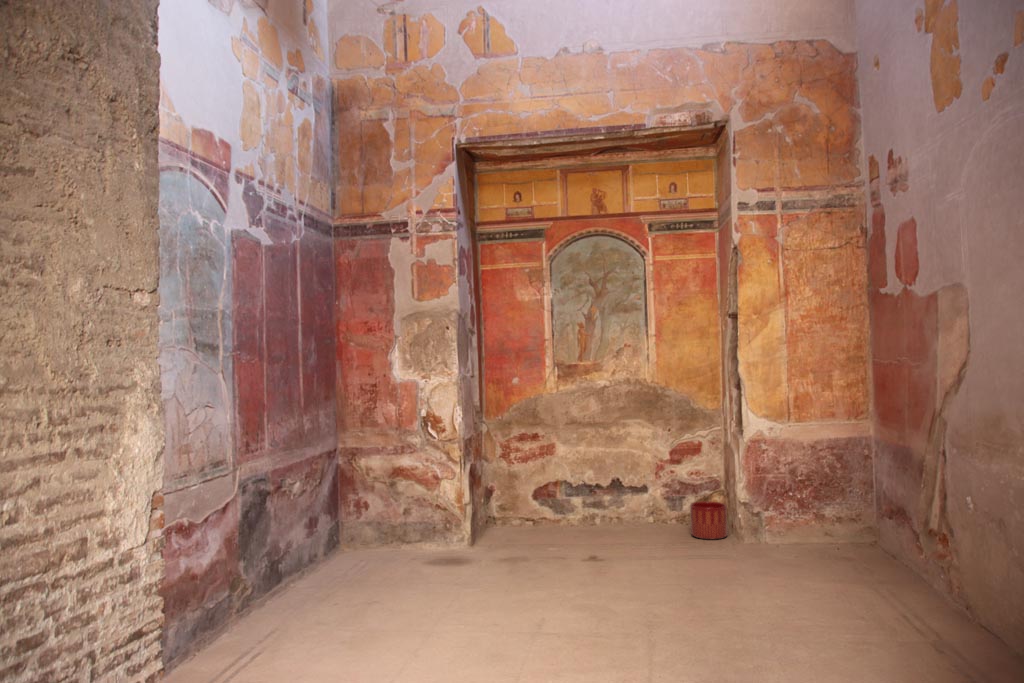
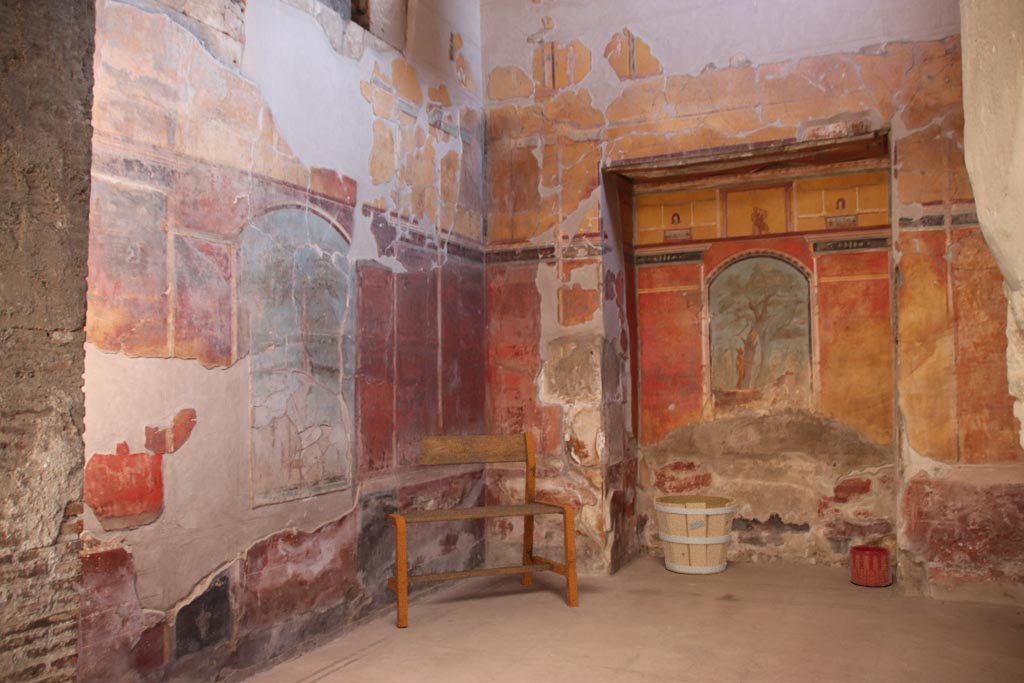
bench: none [230,409,456,633] -> present [388,432,578,627]
wooden bucket: none [506,462,587,541] -> present [653,494,737,575]

